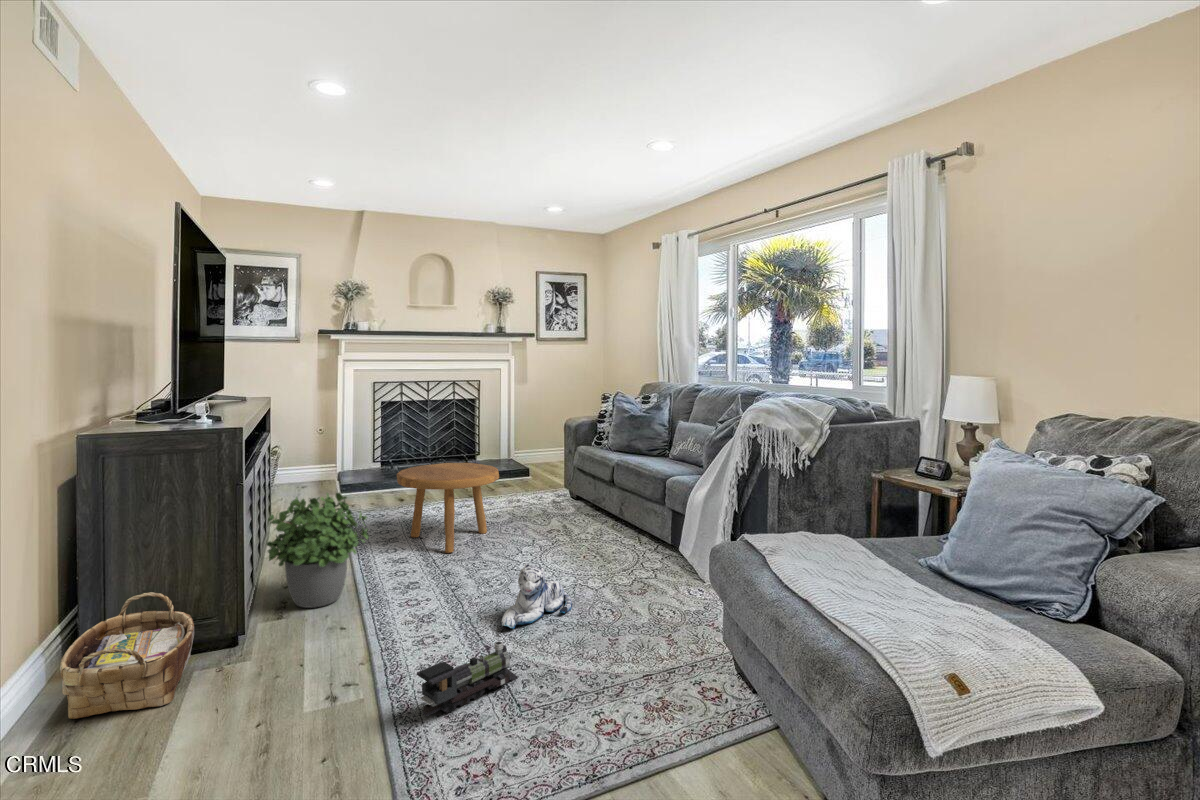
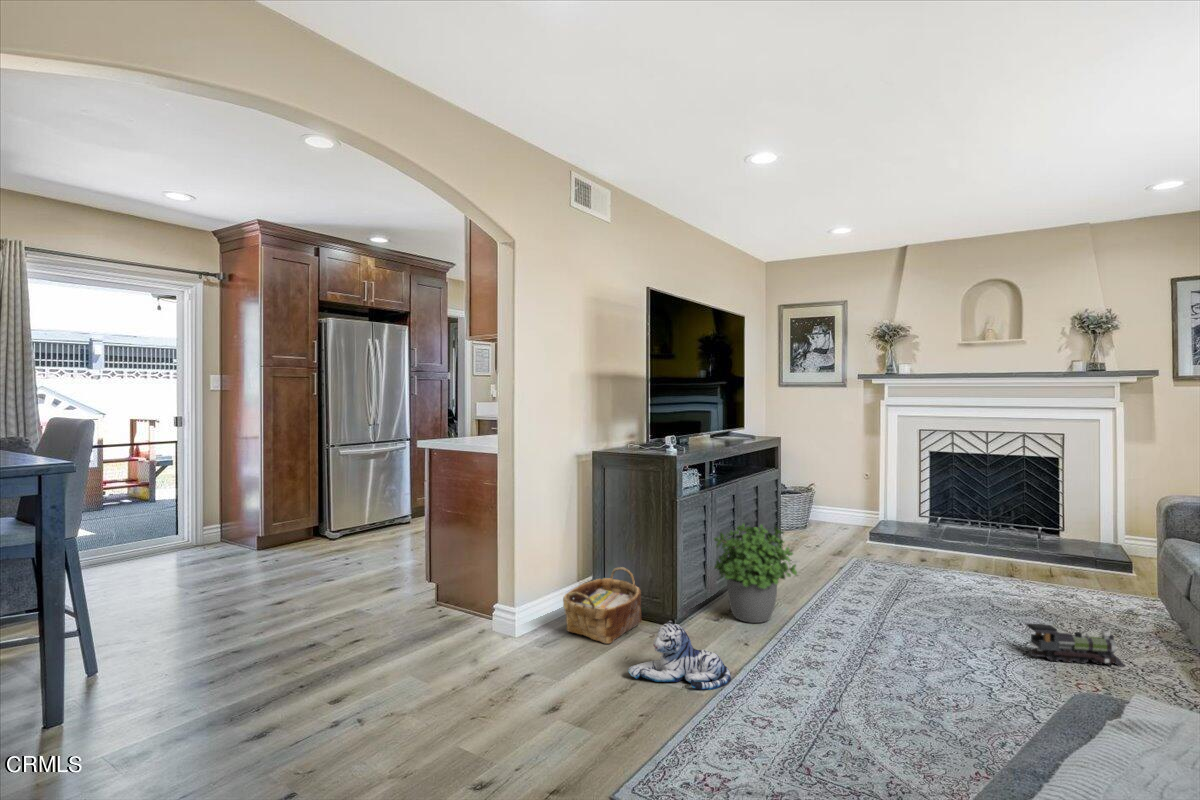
footstool: present [397,463,499,553] -> none [863,520,985,618]
plush toy: present [501,564,572,628] -> present [628,621,731,690]
toy train: present [417,634,518,716] -> present [1027,624,1126,667]

